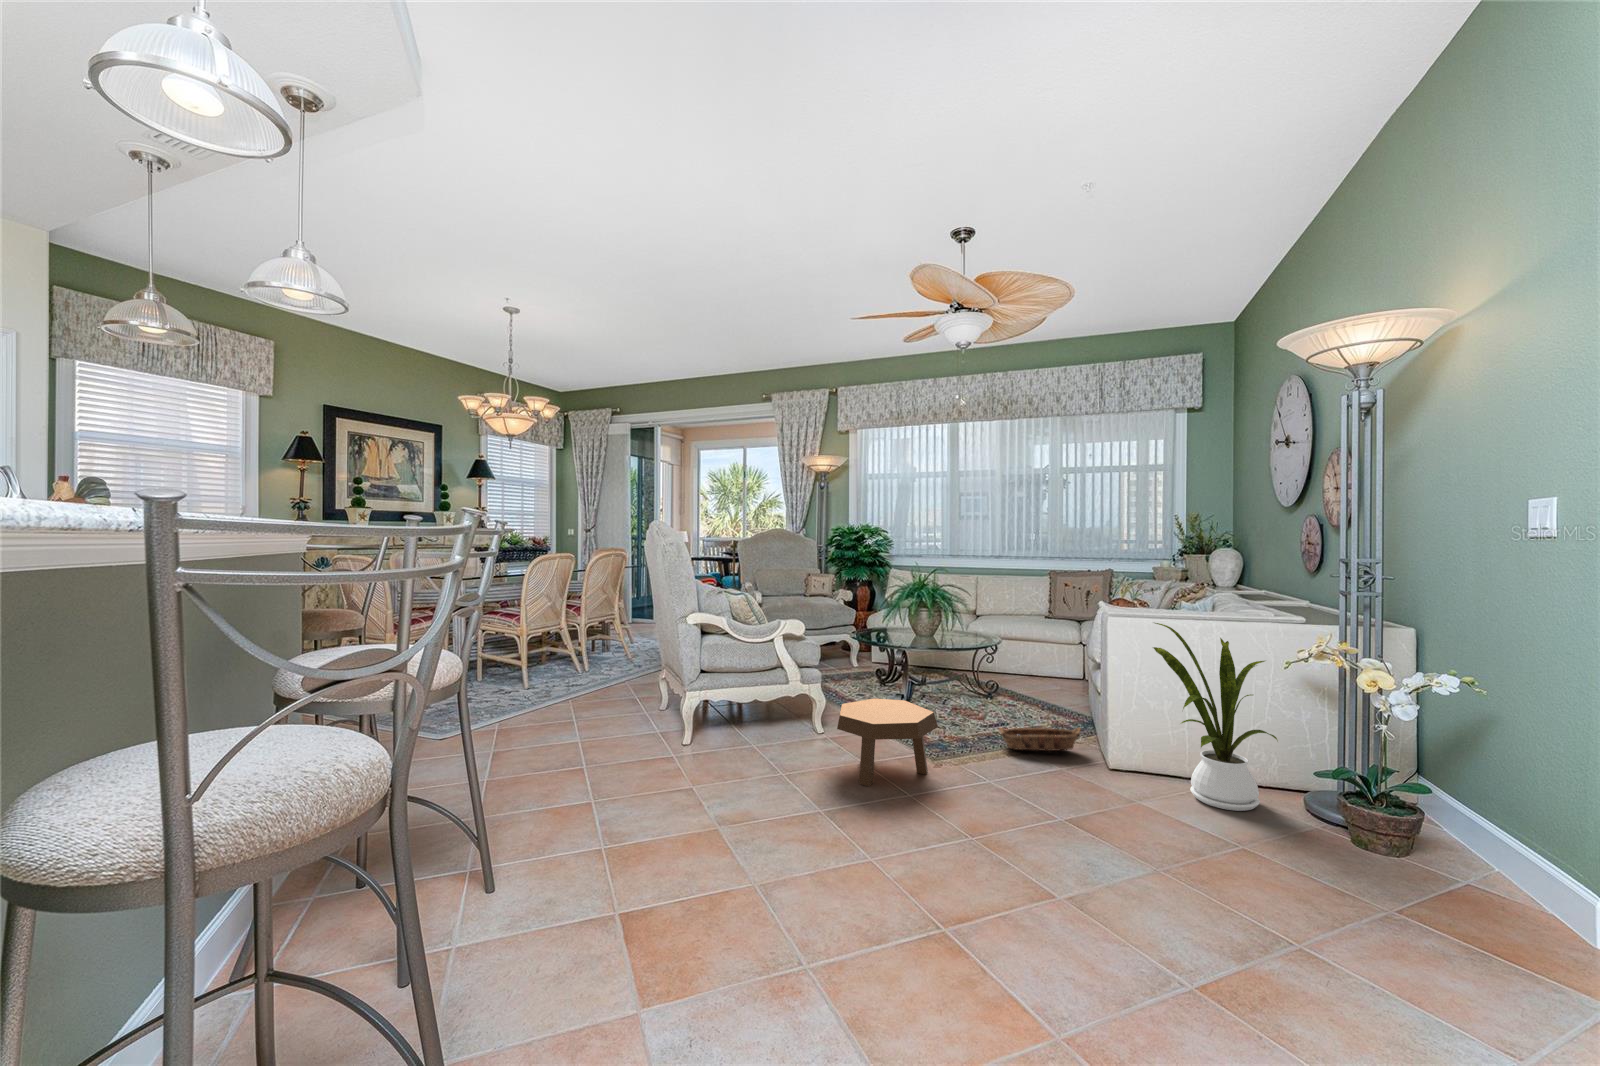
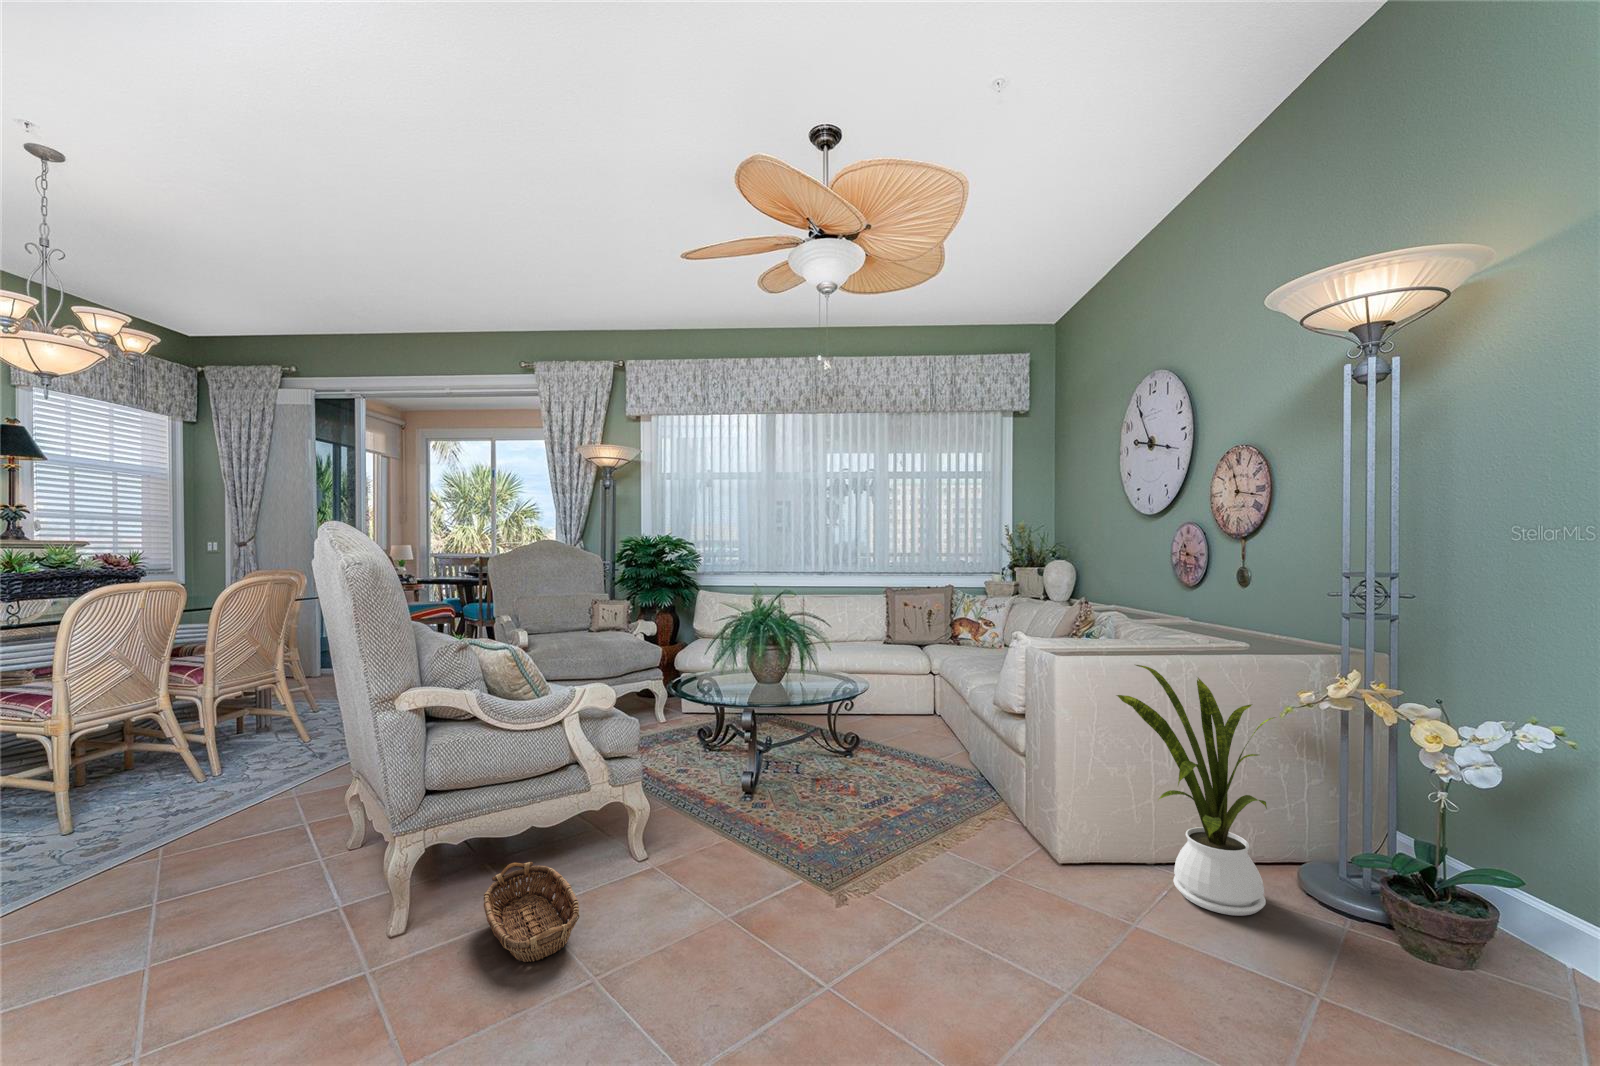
footstool: present [837,699,938,786] -> none [689,803,847,982]
basket: present [1000,728,1080,751] -> present [484,862,580,962]

